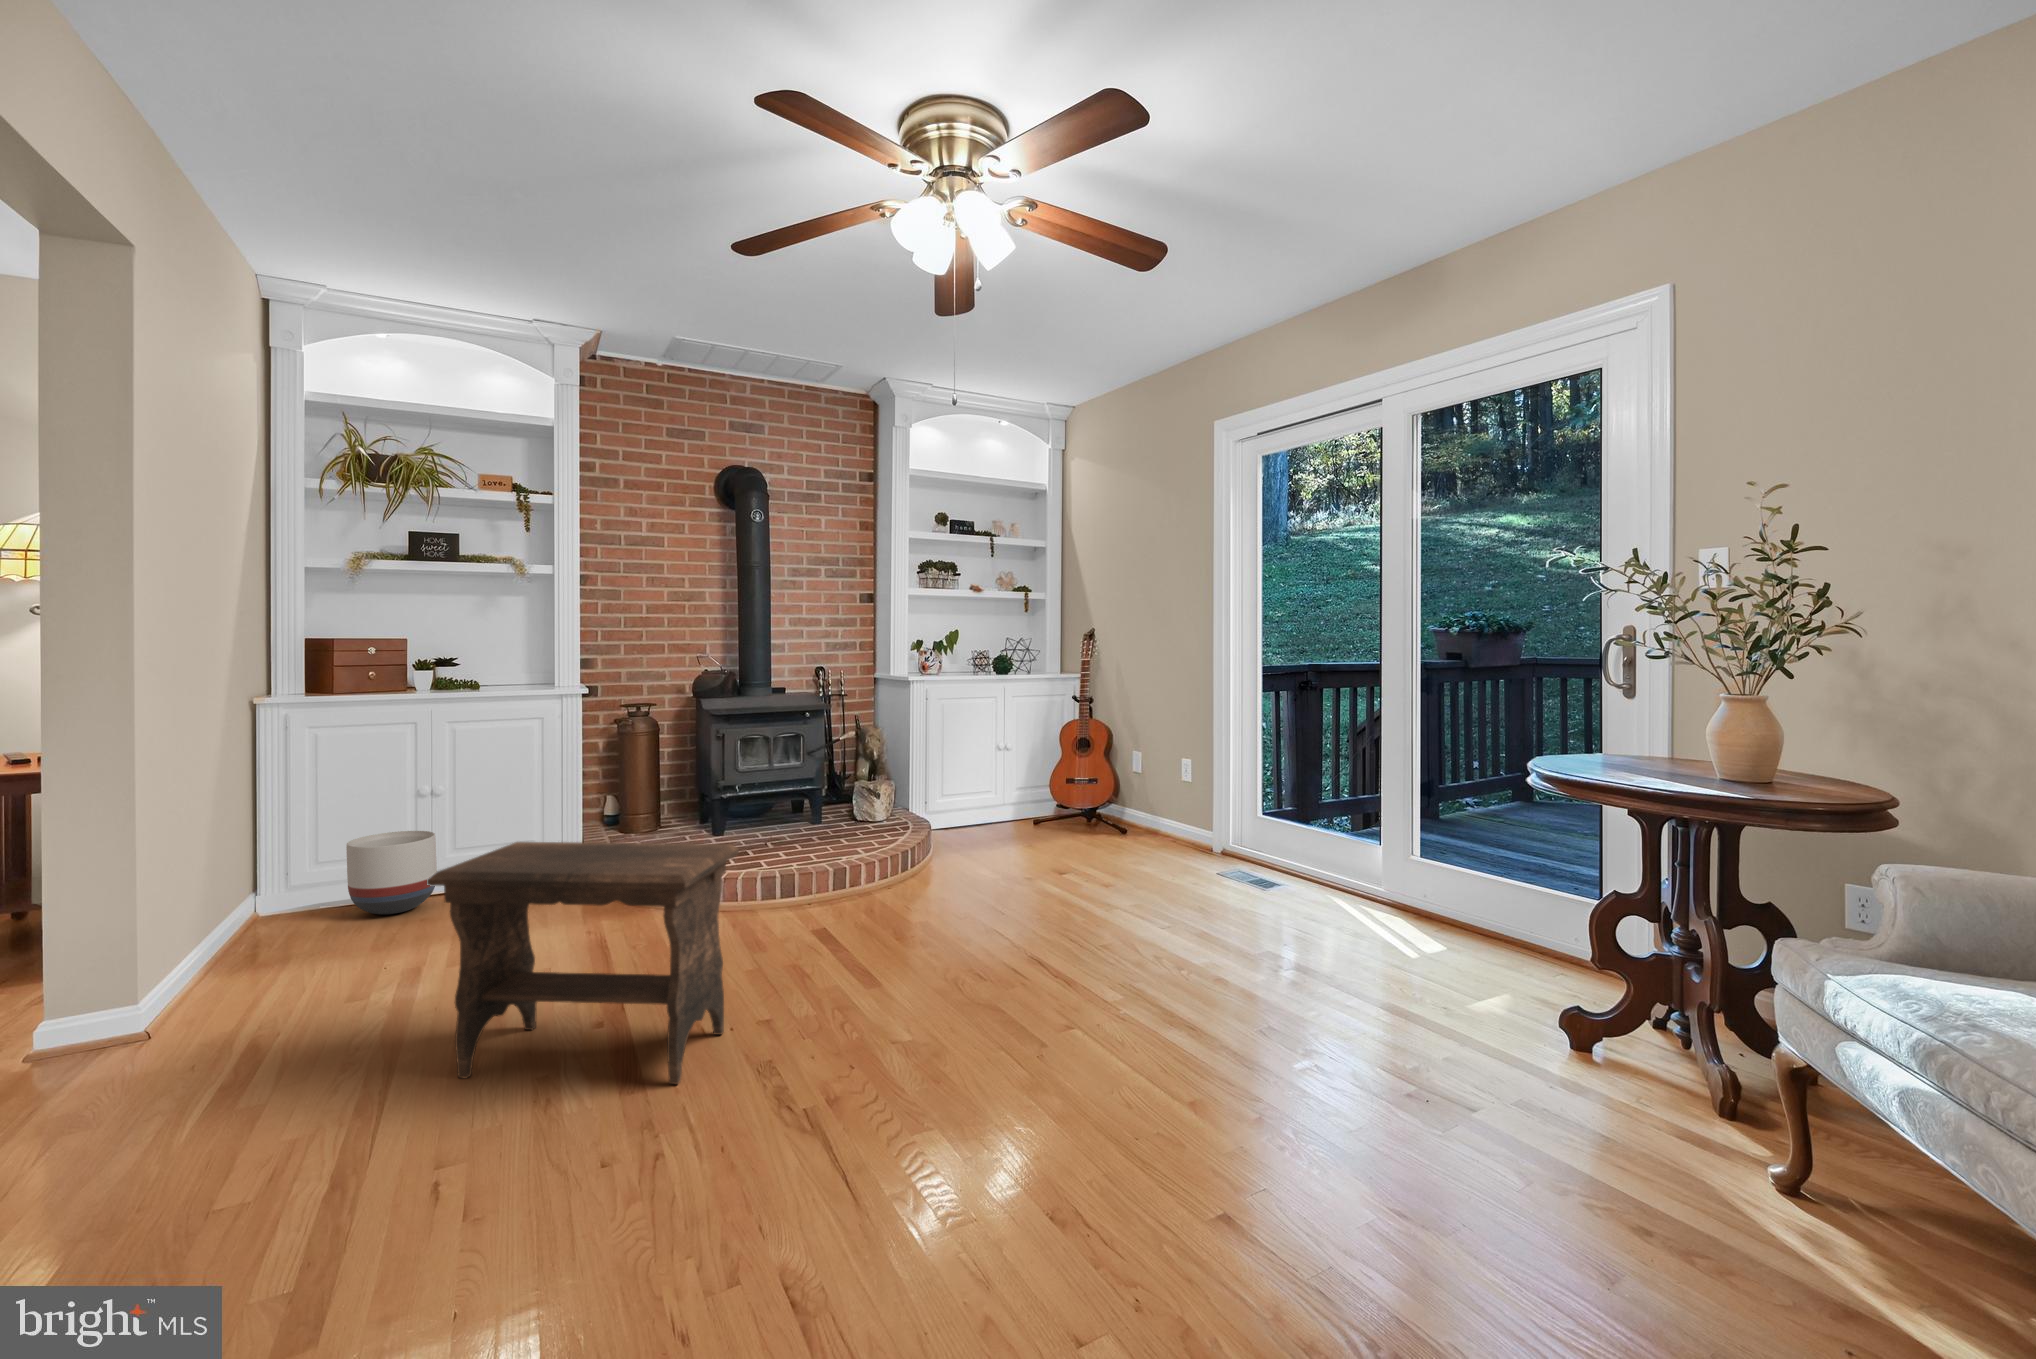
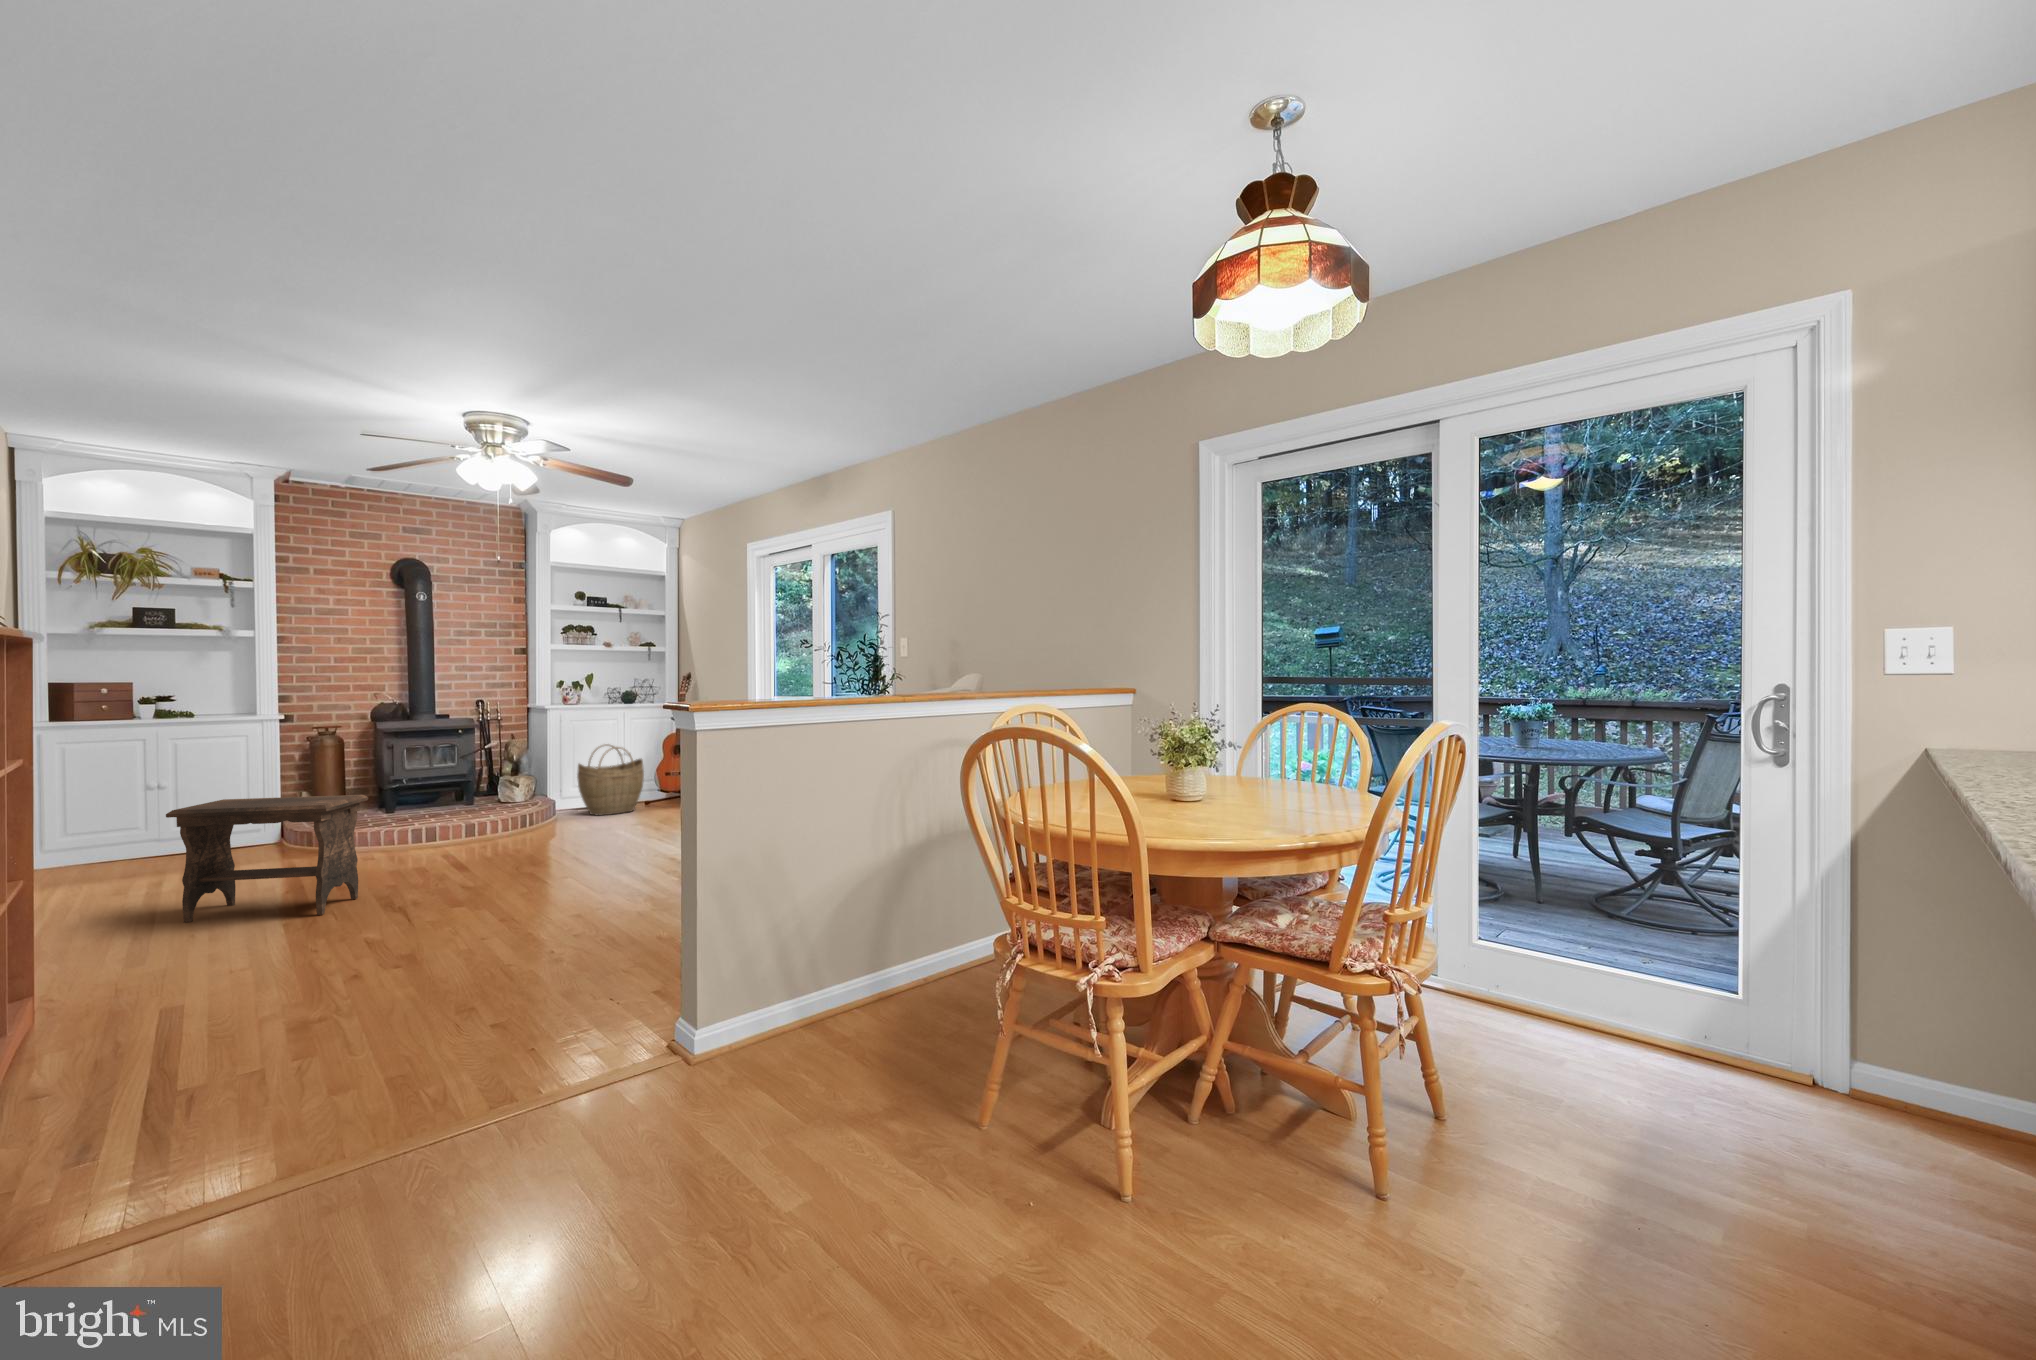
woven basket: none [953,736,1042,844] -> present [577,745,644,816]
planter: present [346,831,437,914] -> none [83,815,156,870]

